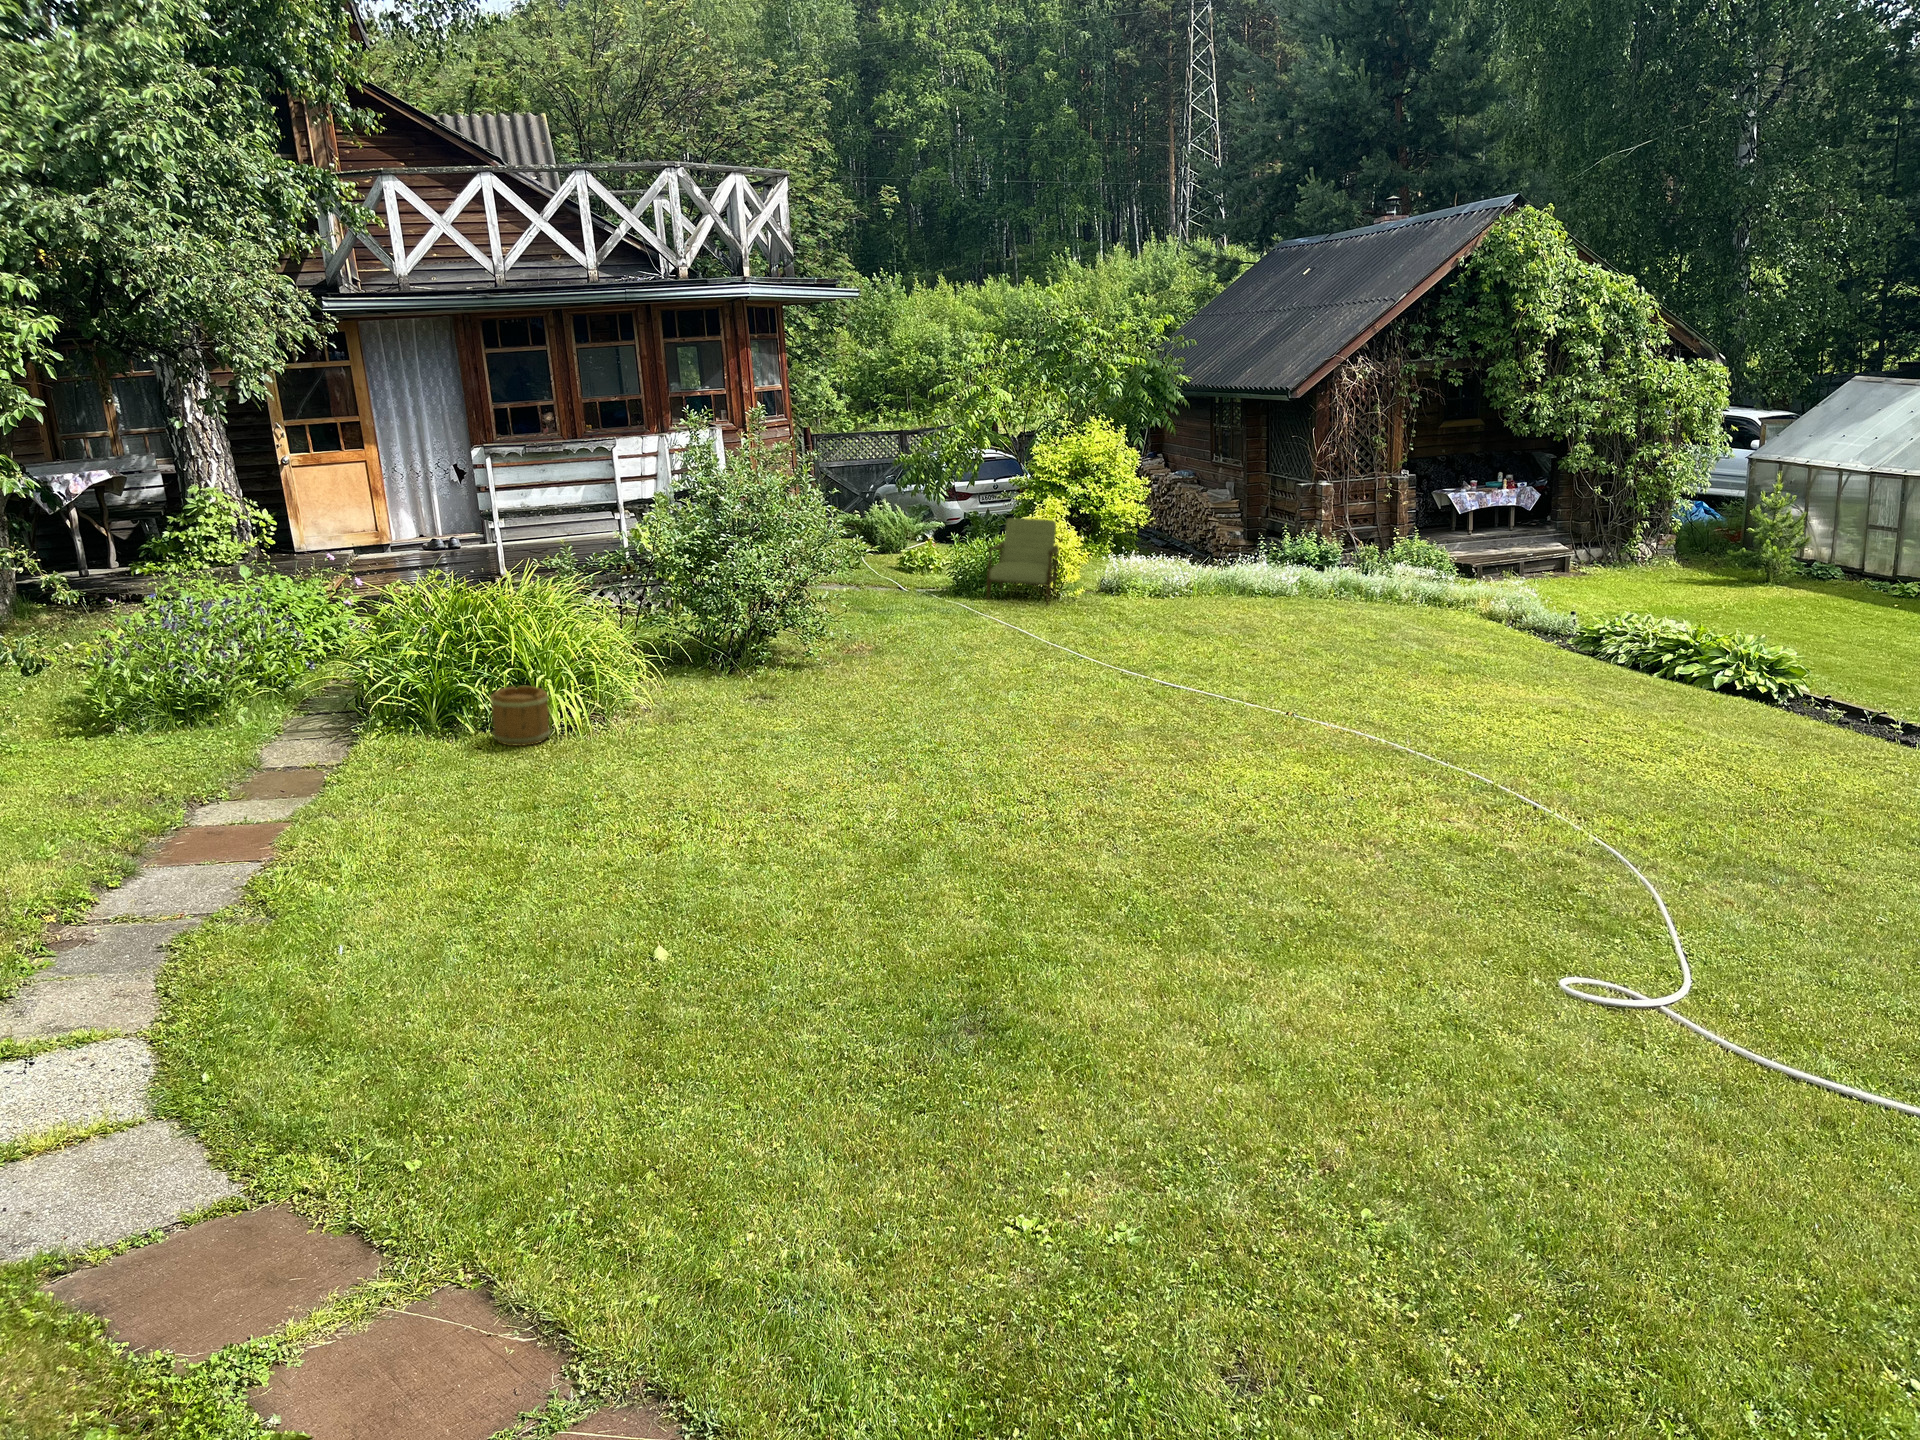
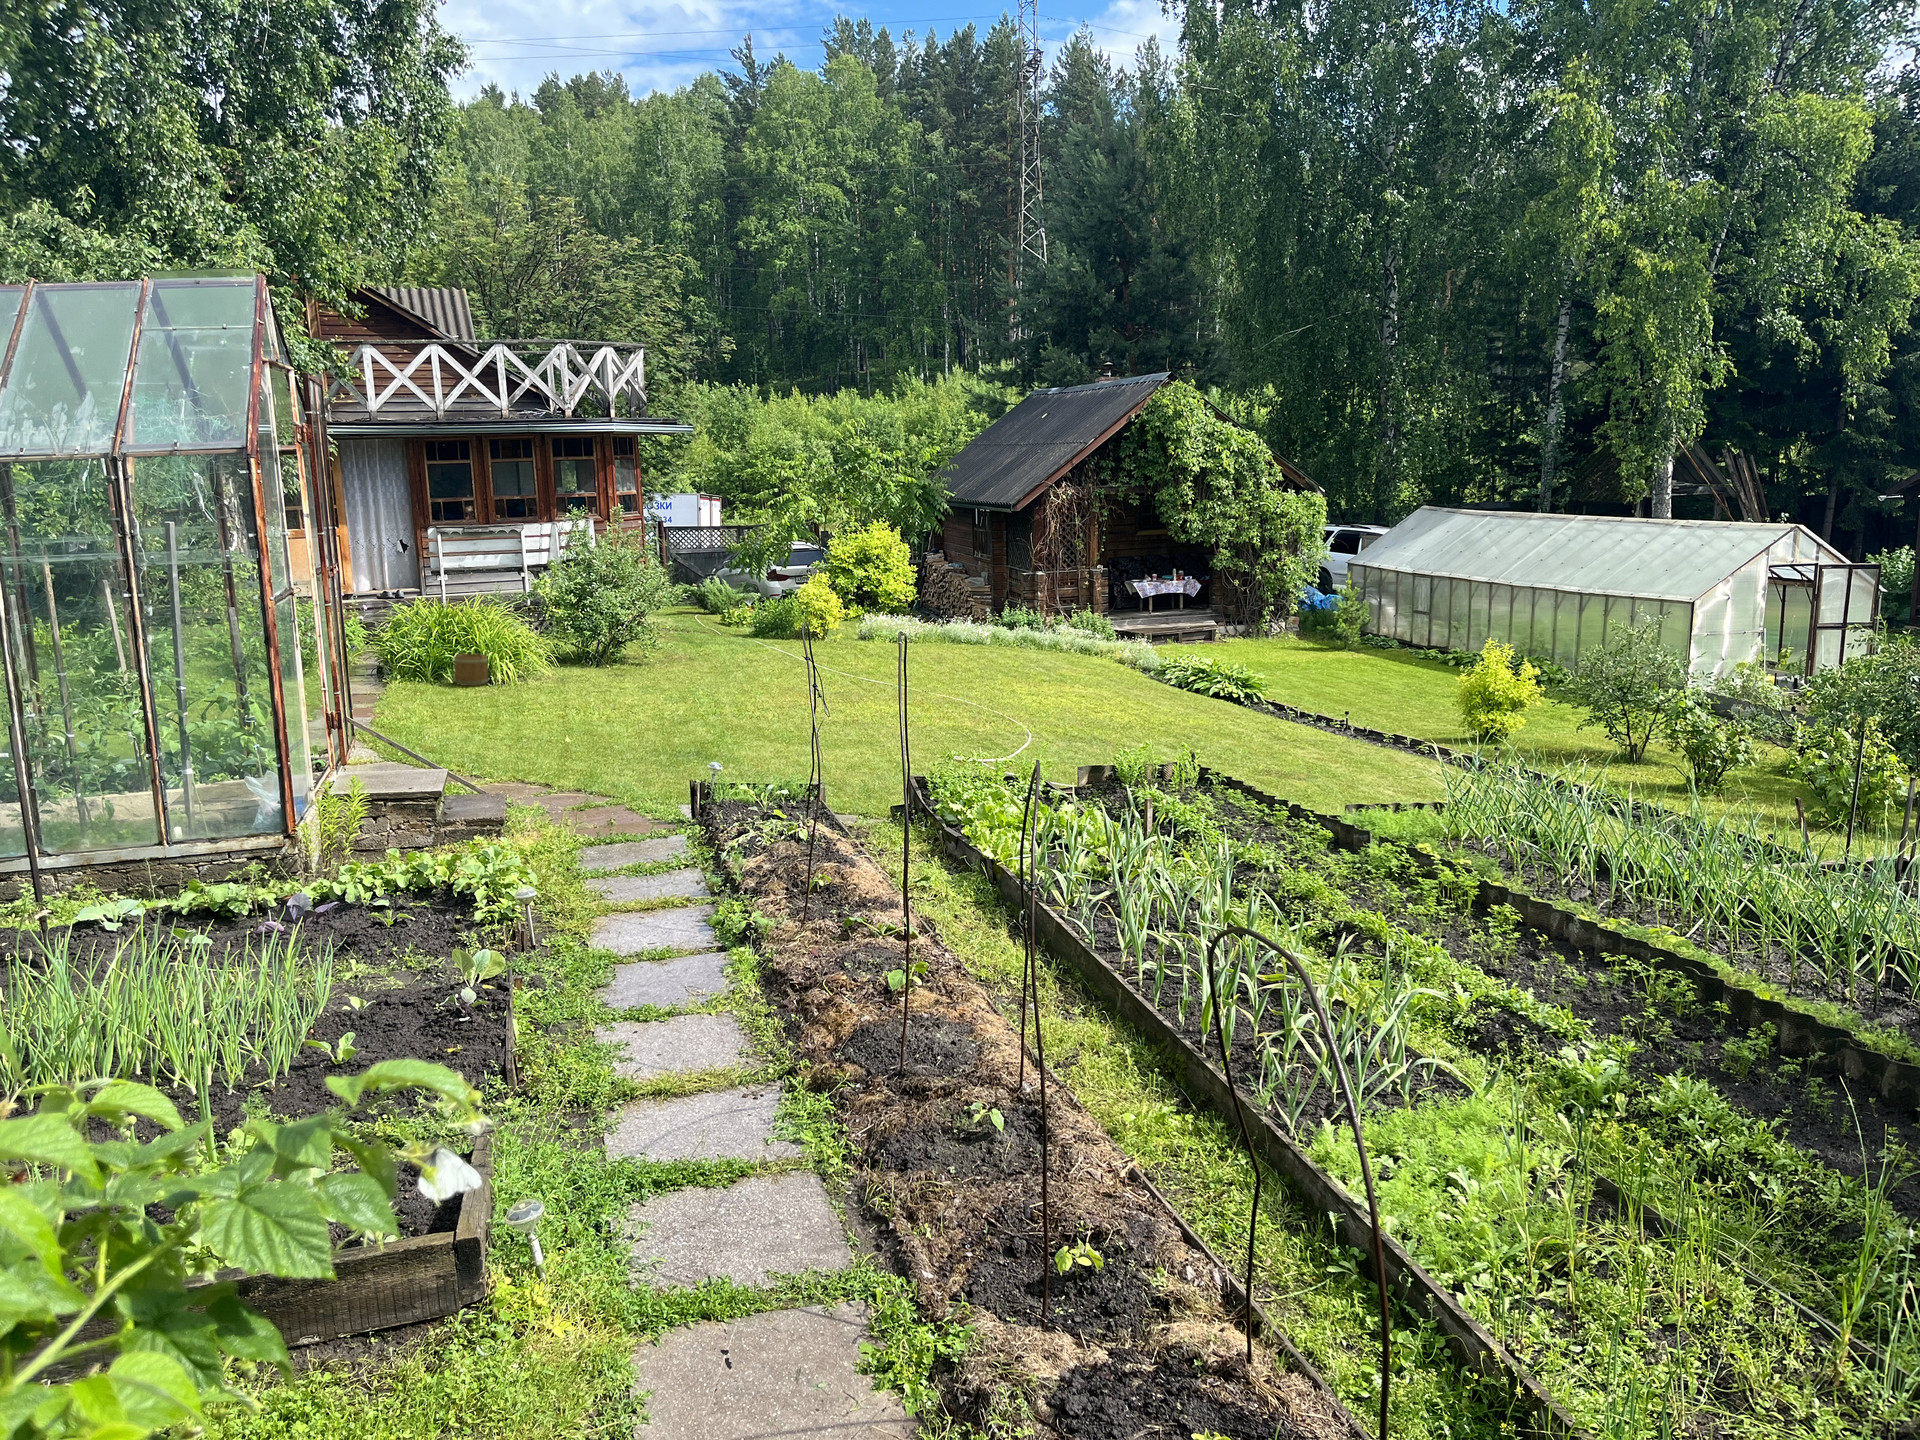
chair: present [987,518,1059,606] -> none [778,584,829,642]

